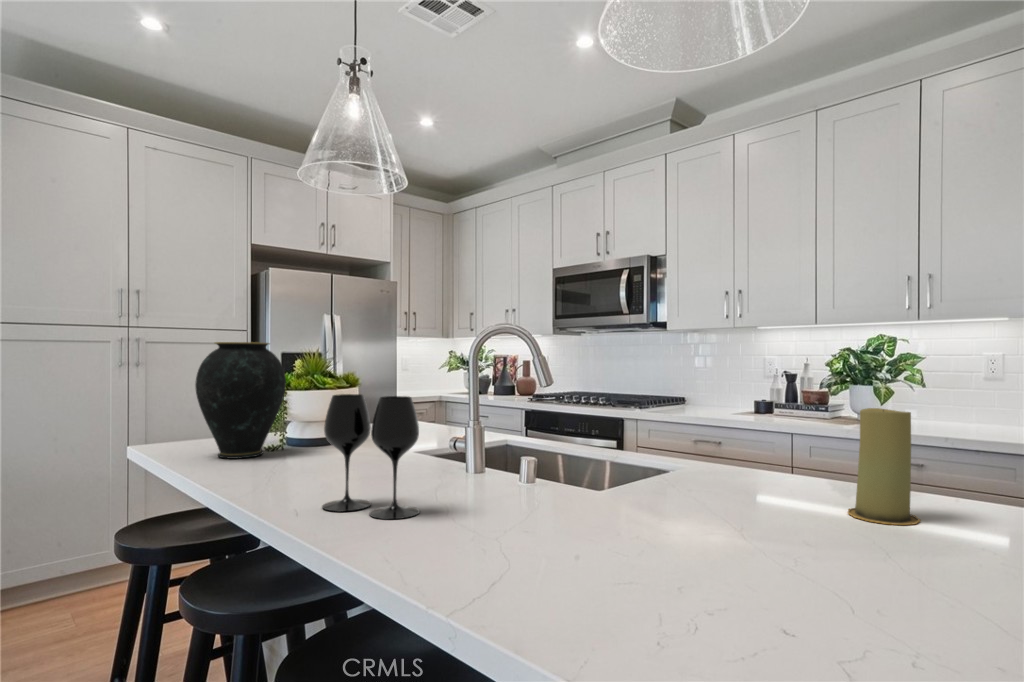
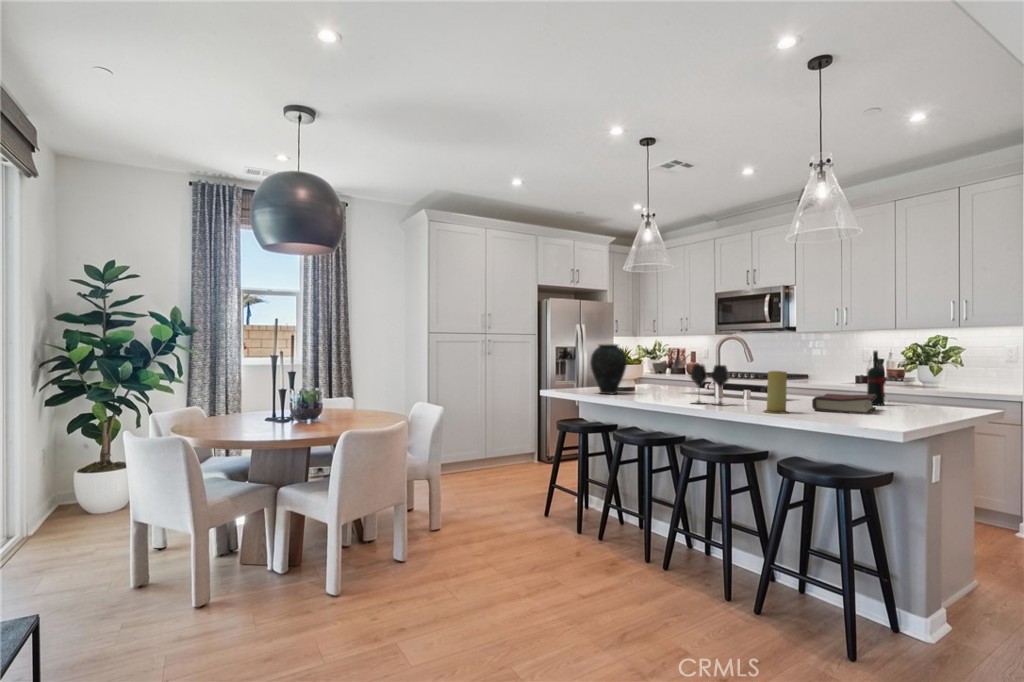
wine bottle: none [778,357,823,499] -> present [867,351,886,405]
candle: present [848,408,920,525] -> present [764,371,789,413]
hardback book: none [619,477,804,585] -> present [812,394,876,415]

